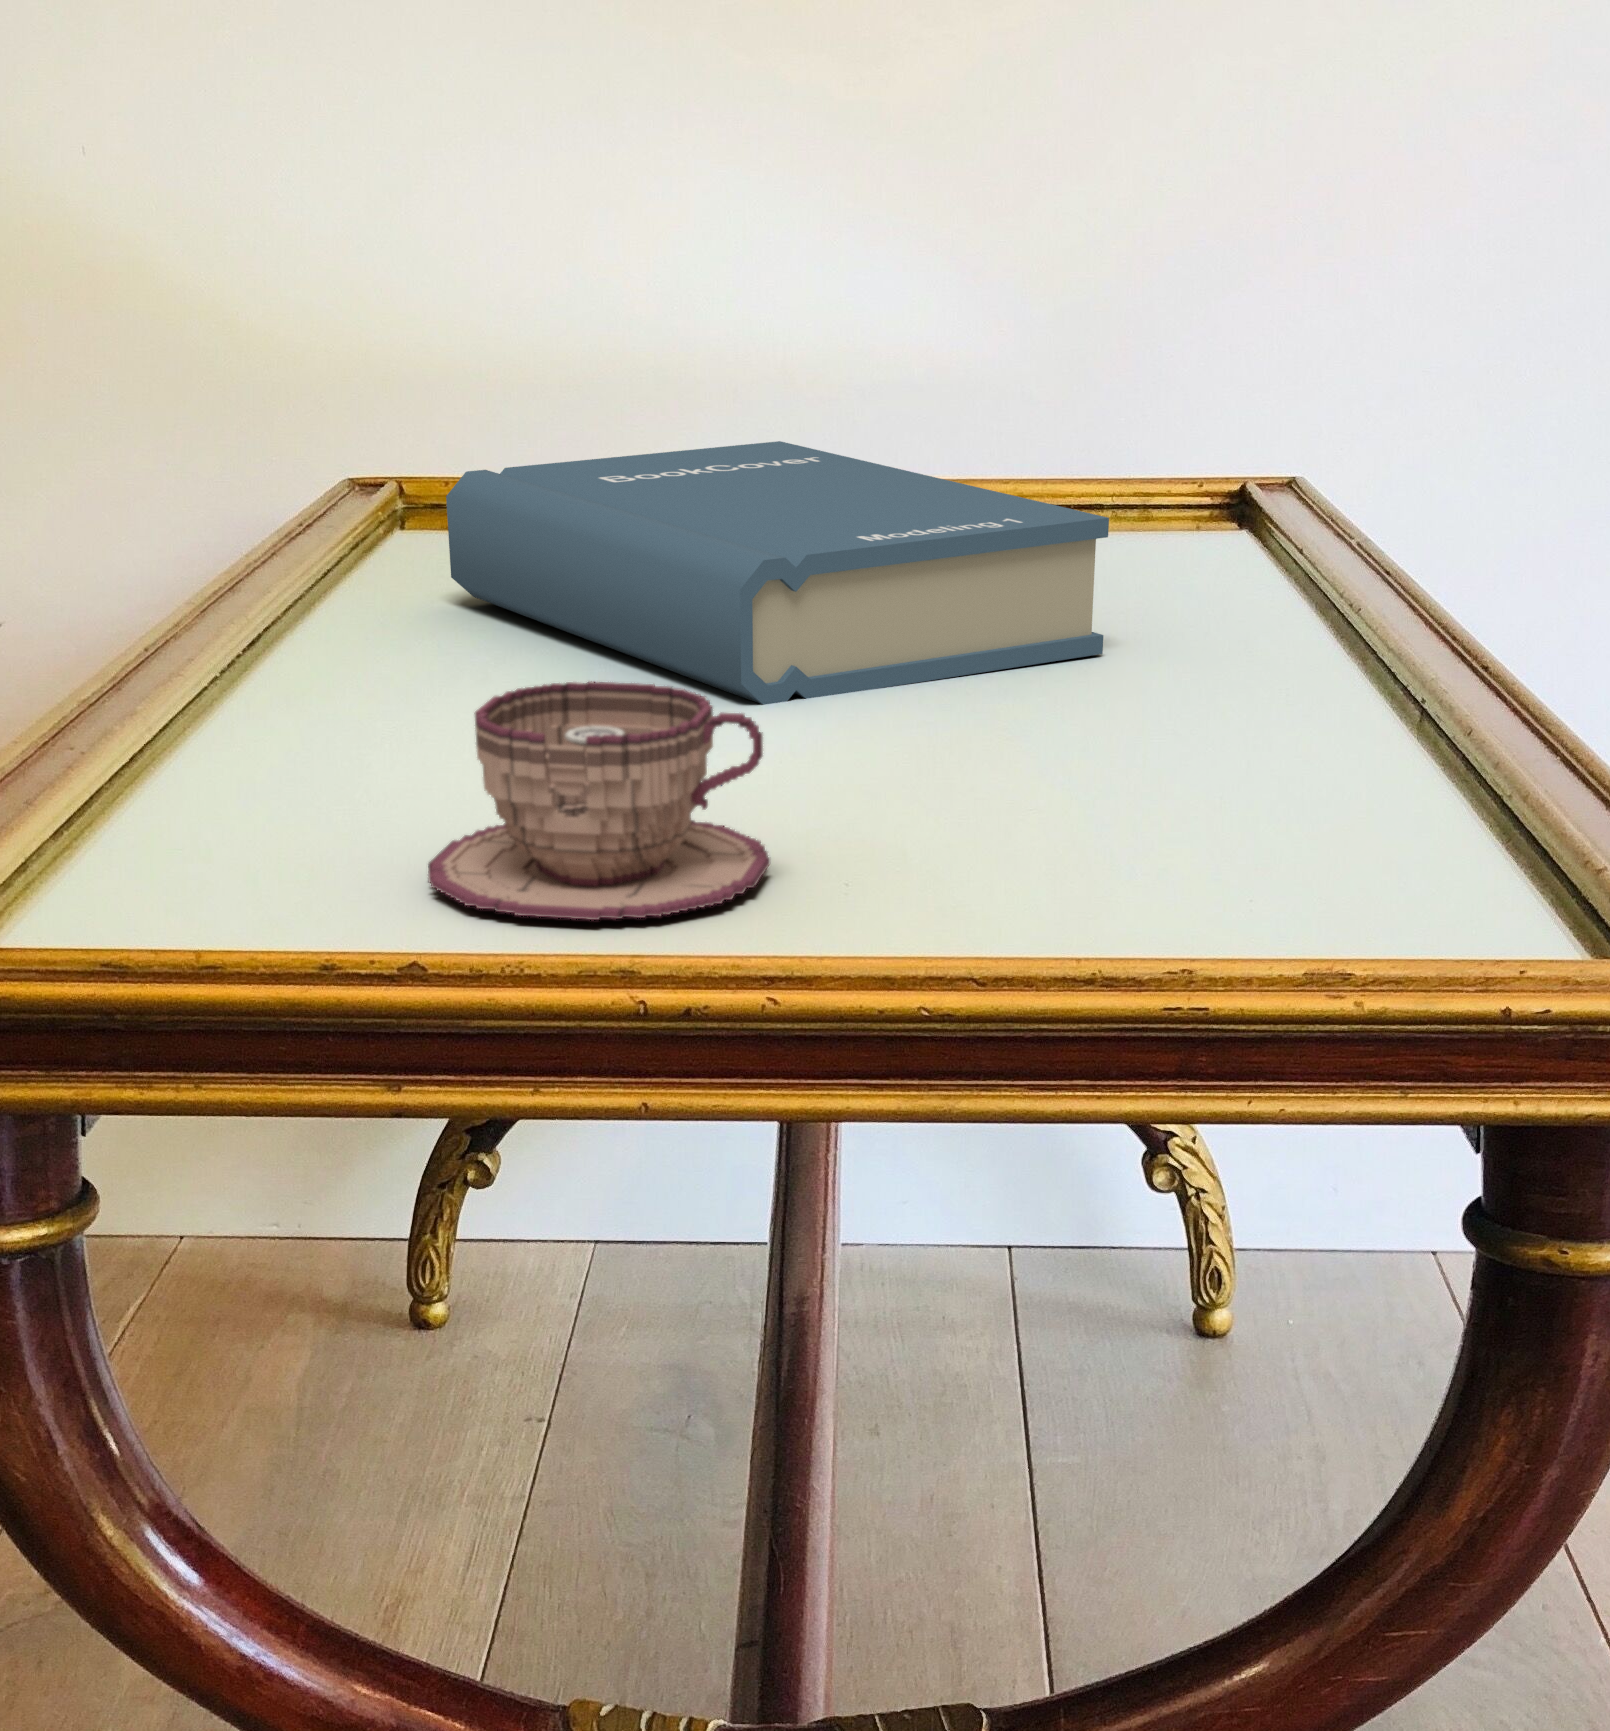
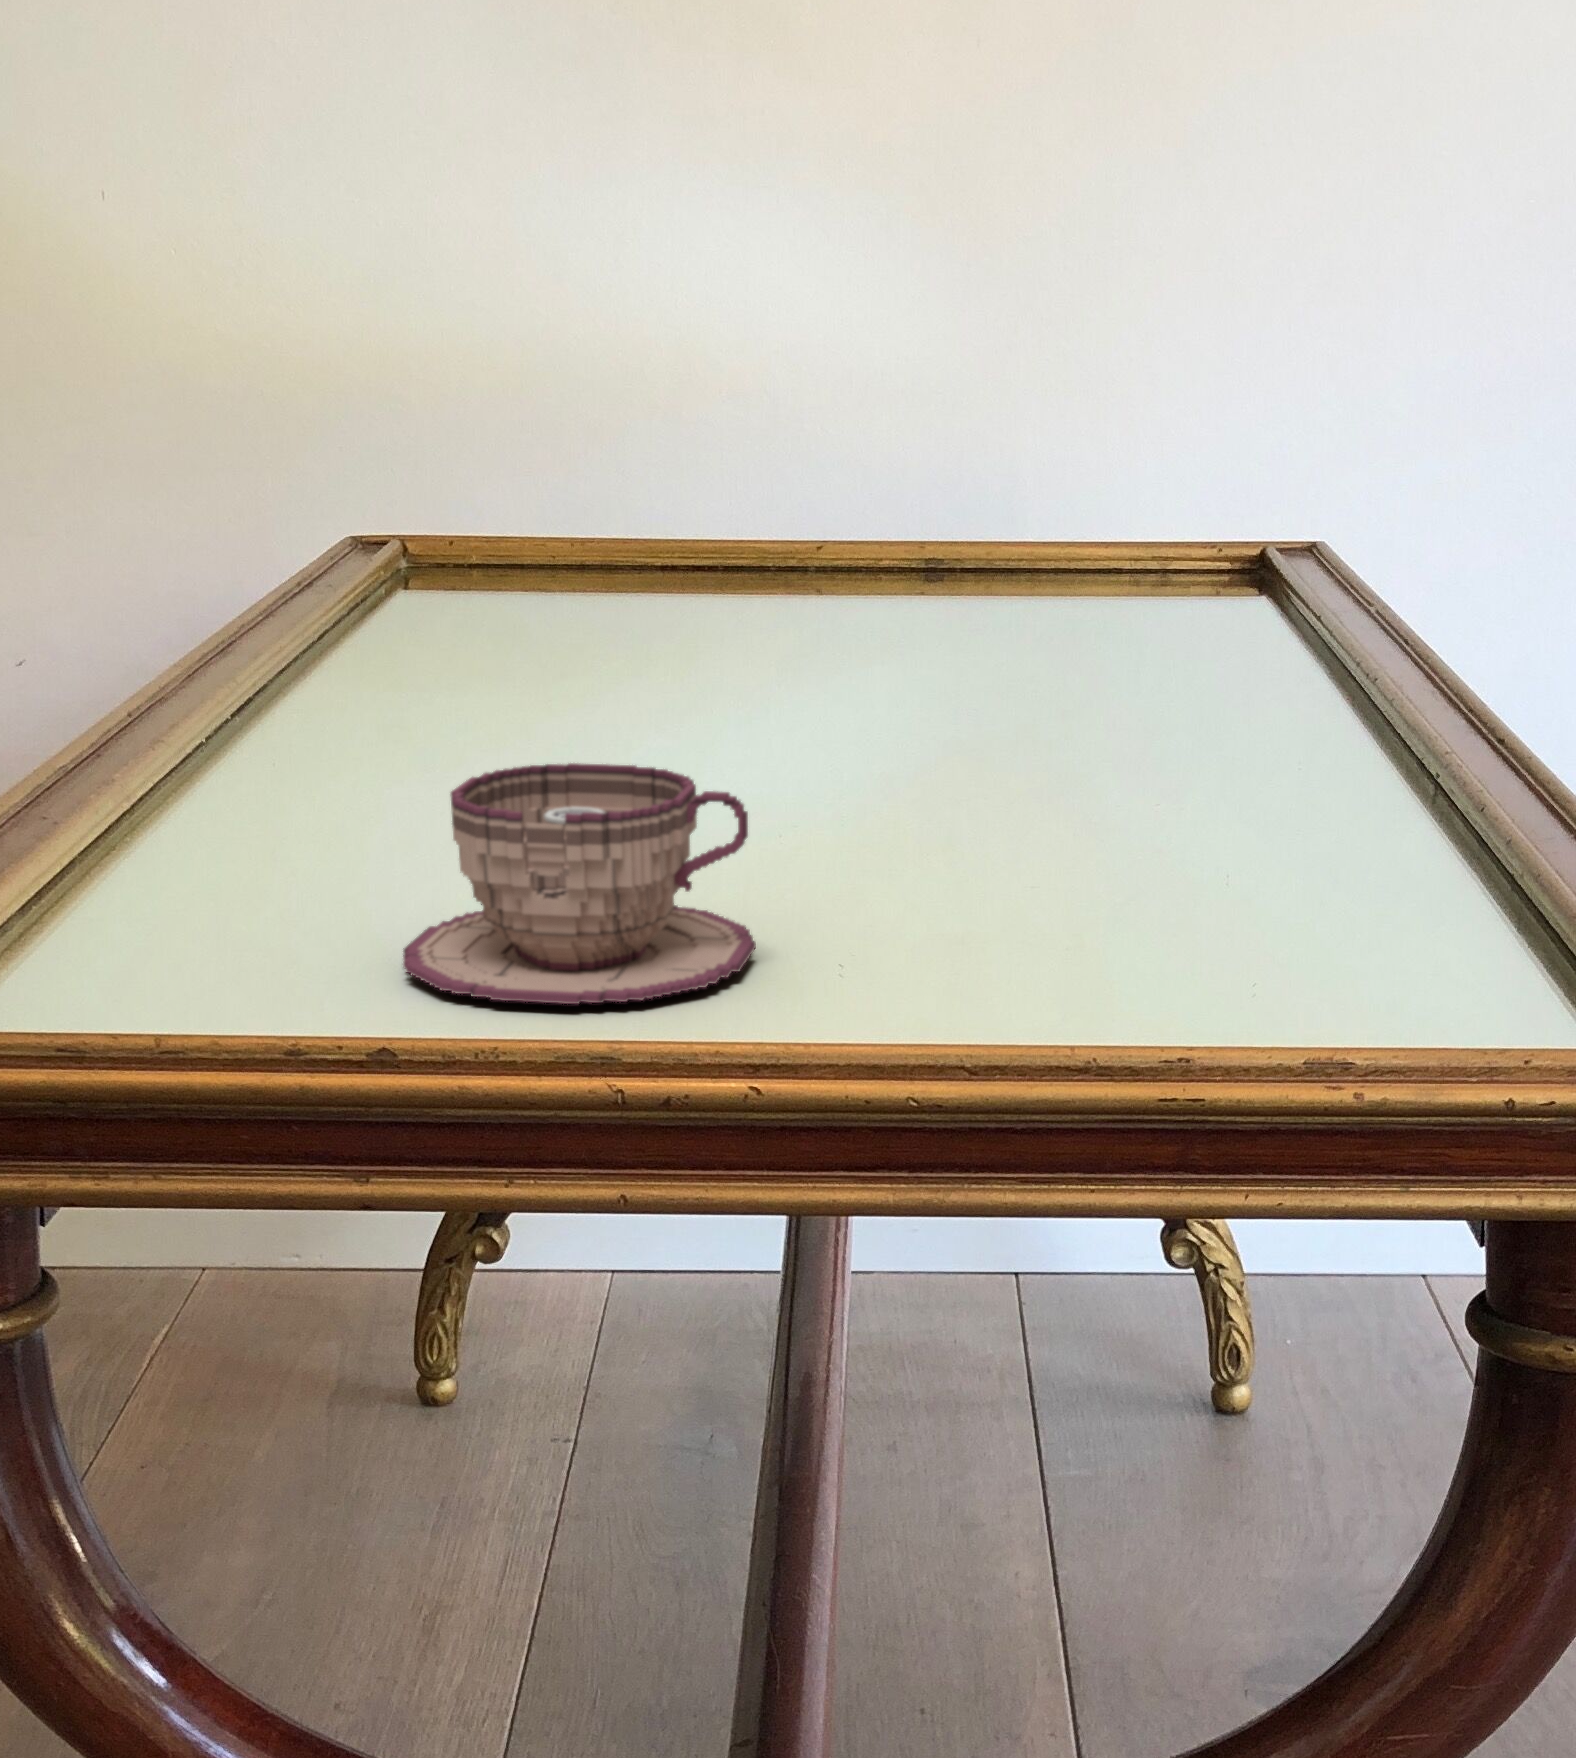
hardback book: present [446,441,1109,705] -> none [435,558,1081,801]

